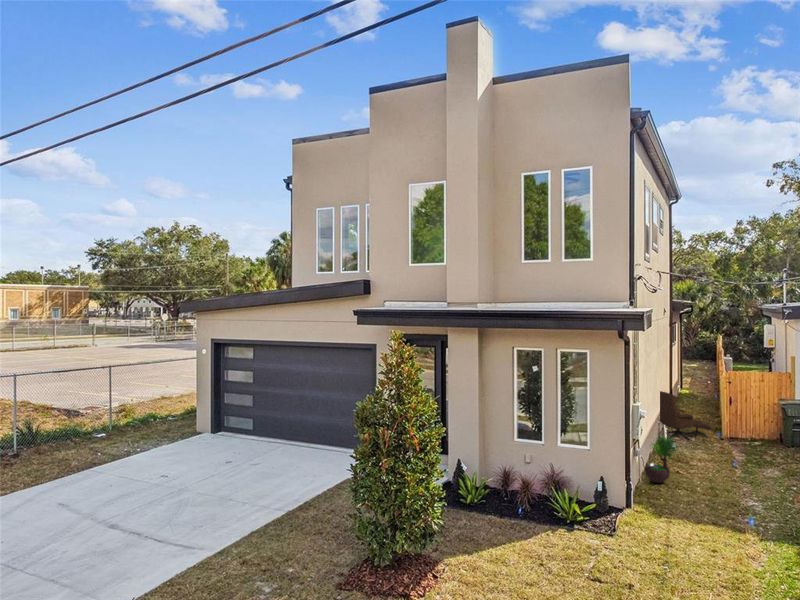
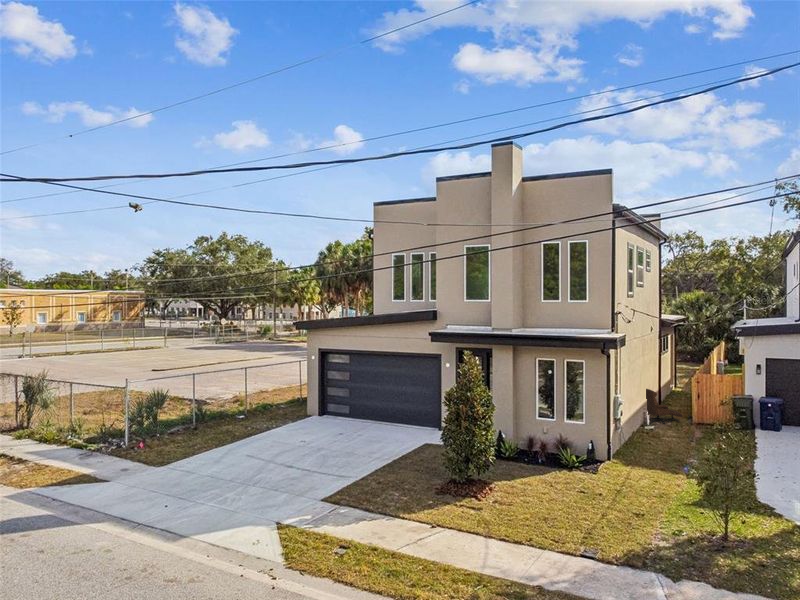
potted tree: present [645,438,676,483] -> none [625,416,646,449]

